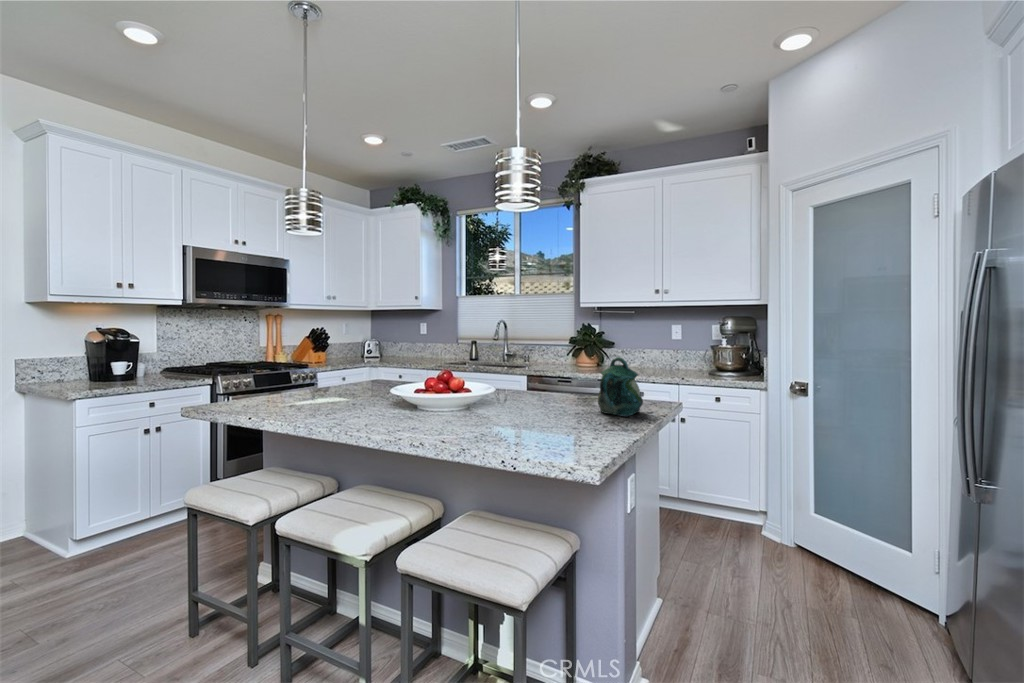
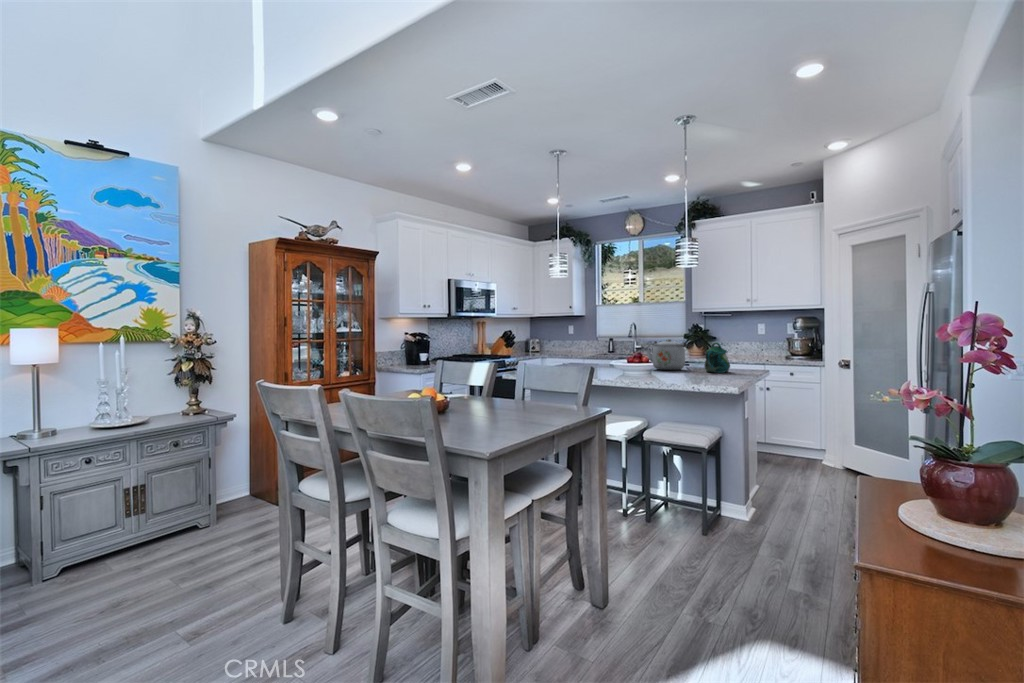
kettle: none [499,349,570,406] -> present [647,339,687,370]

